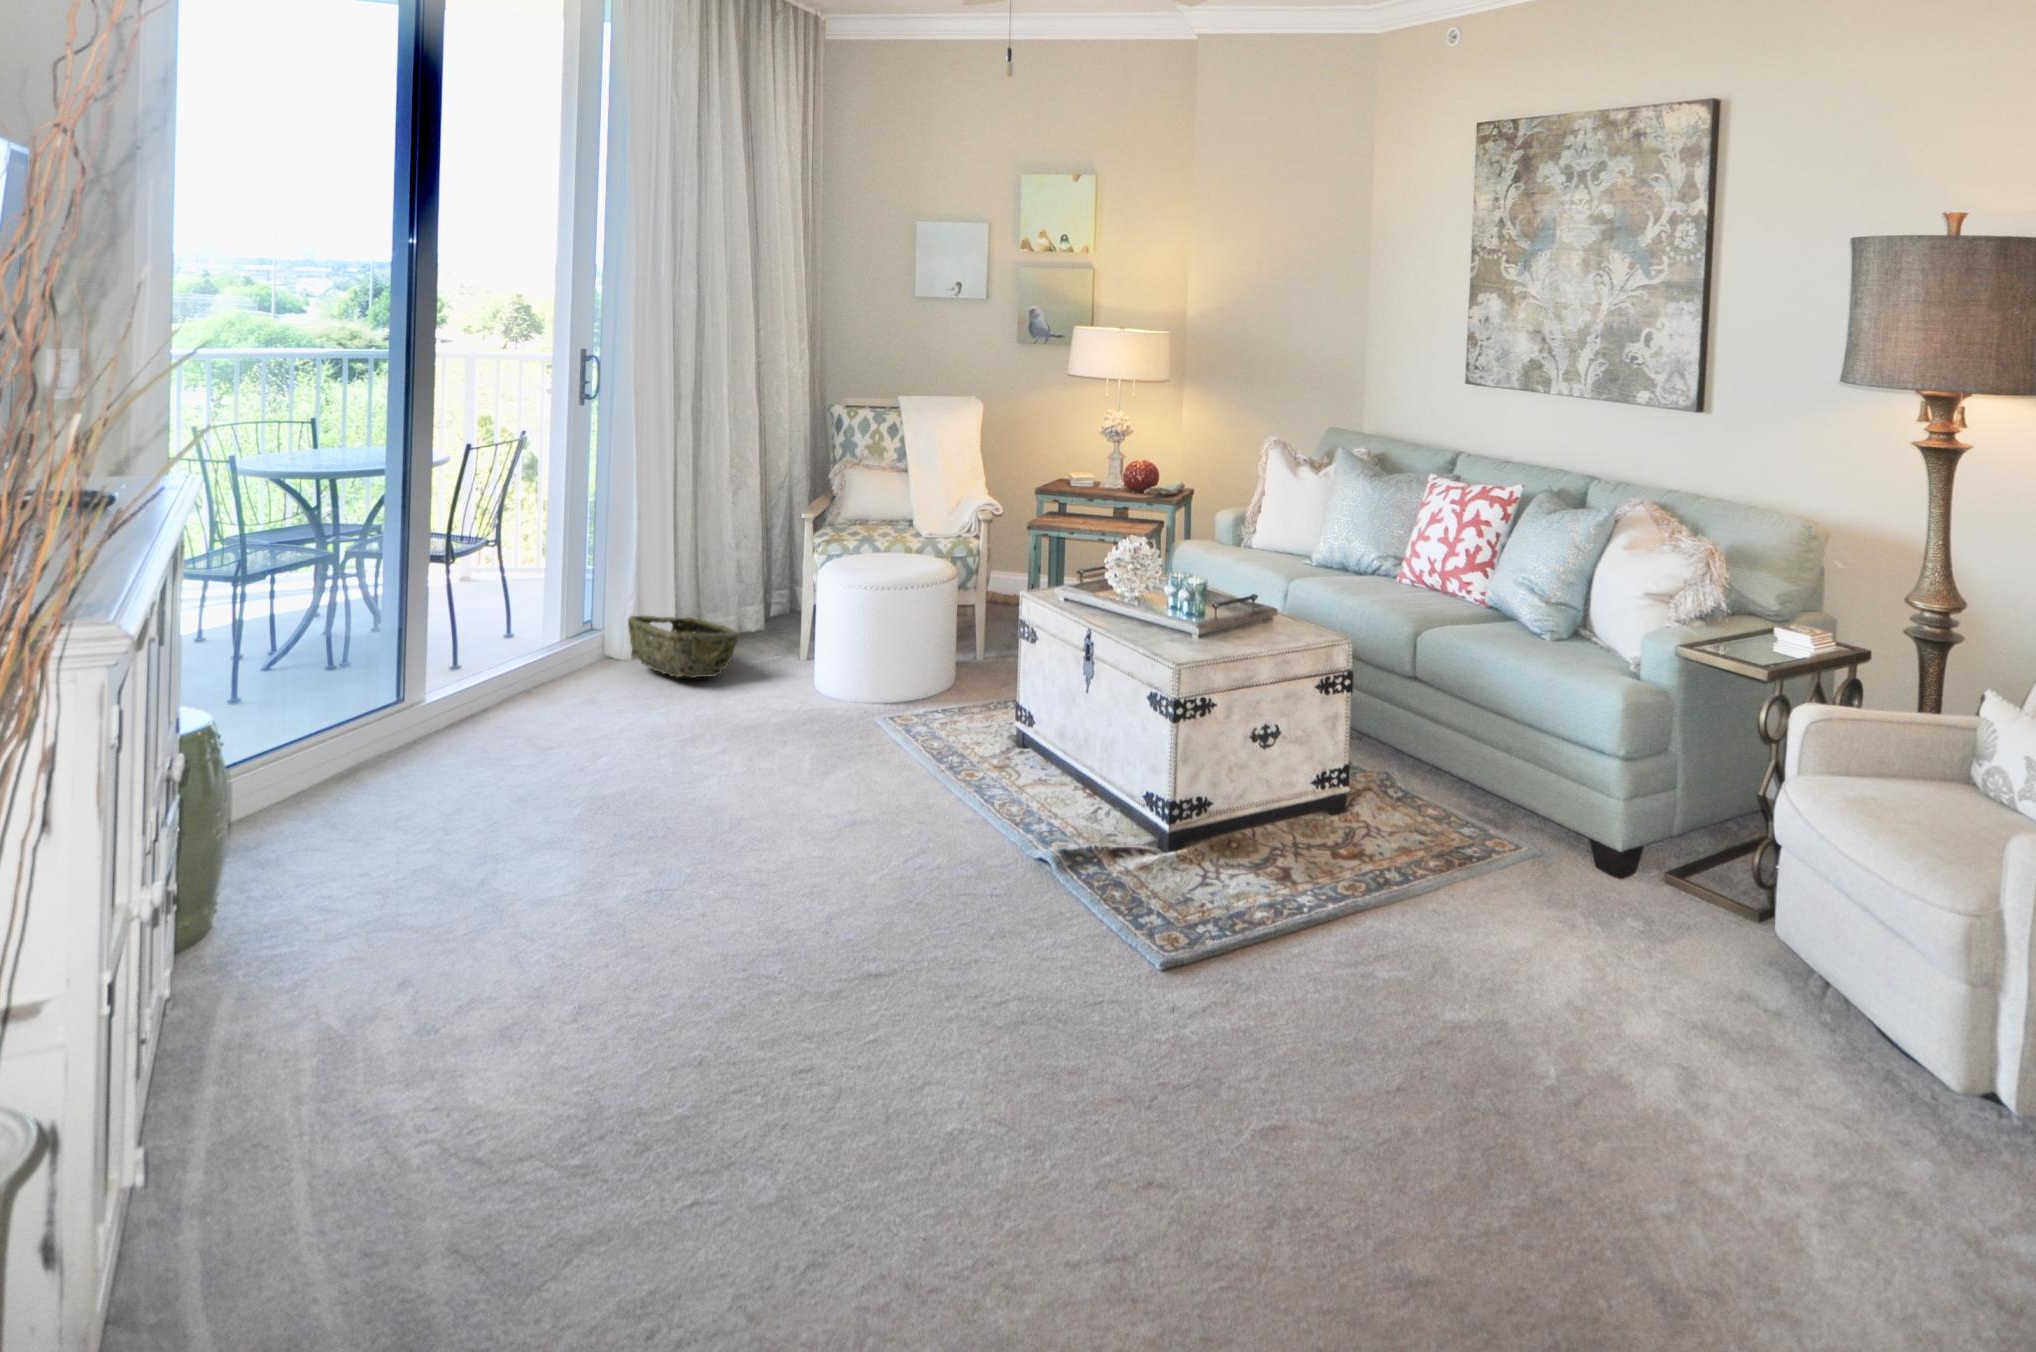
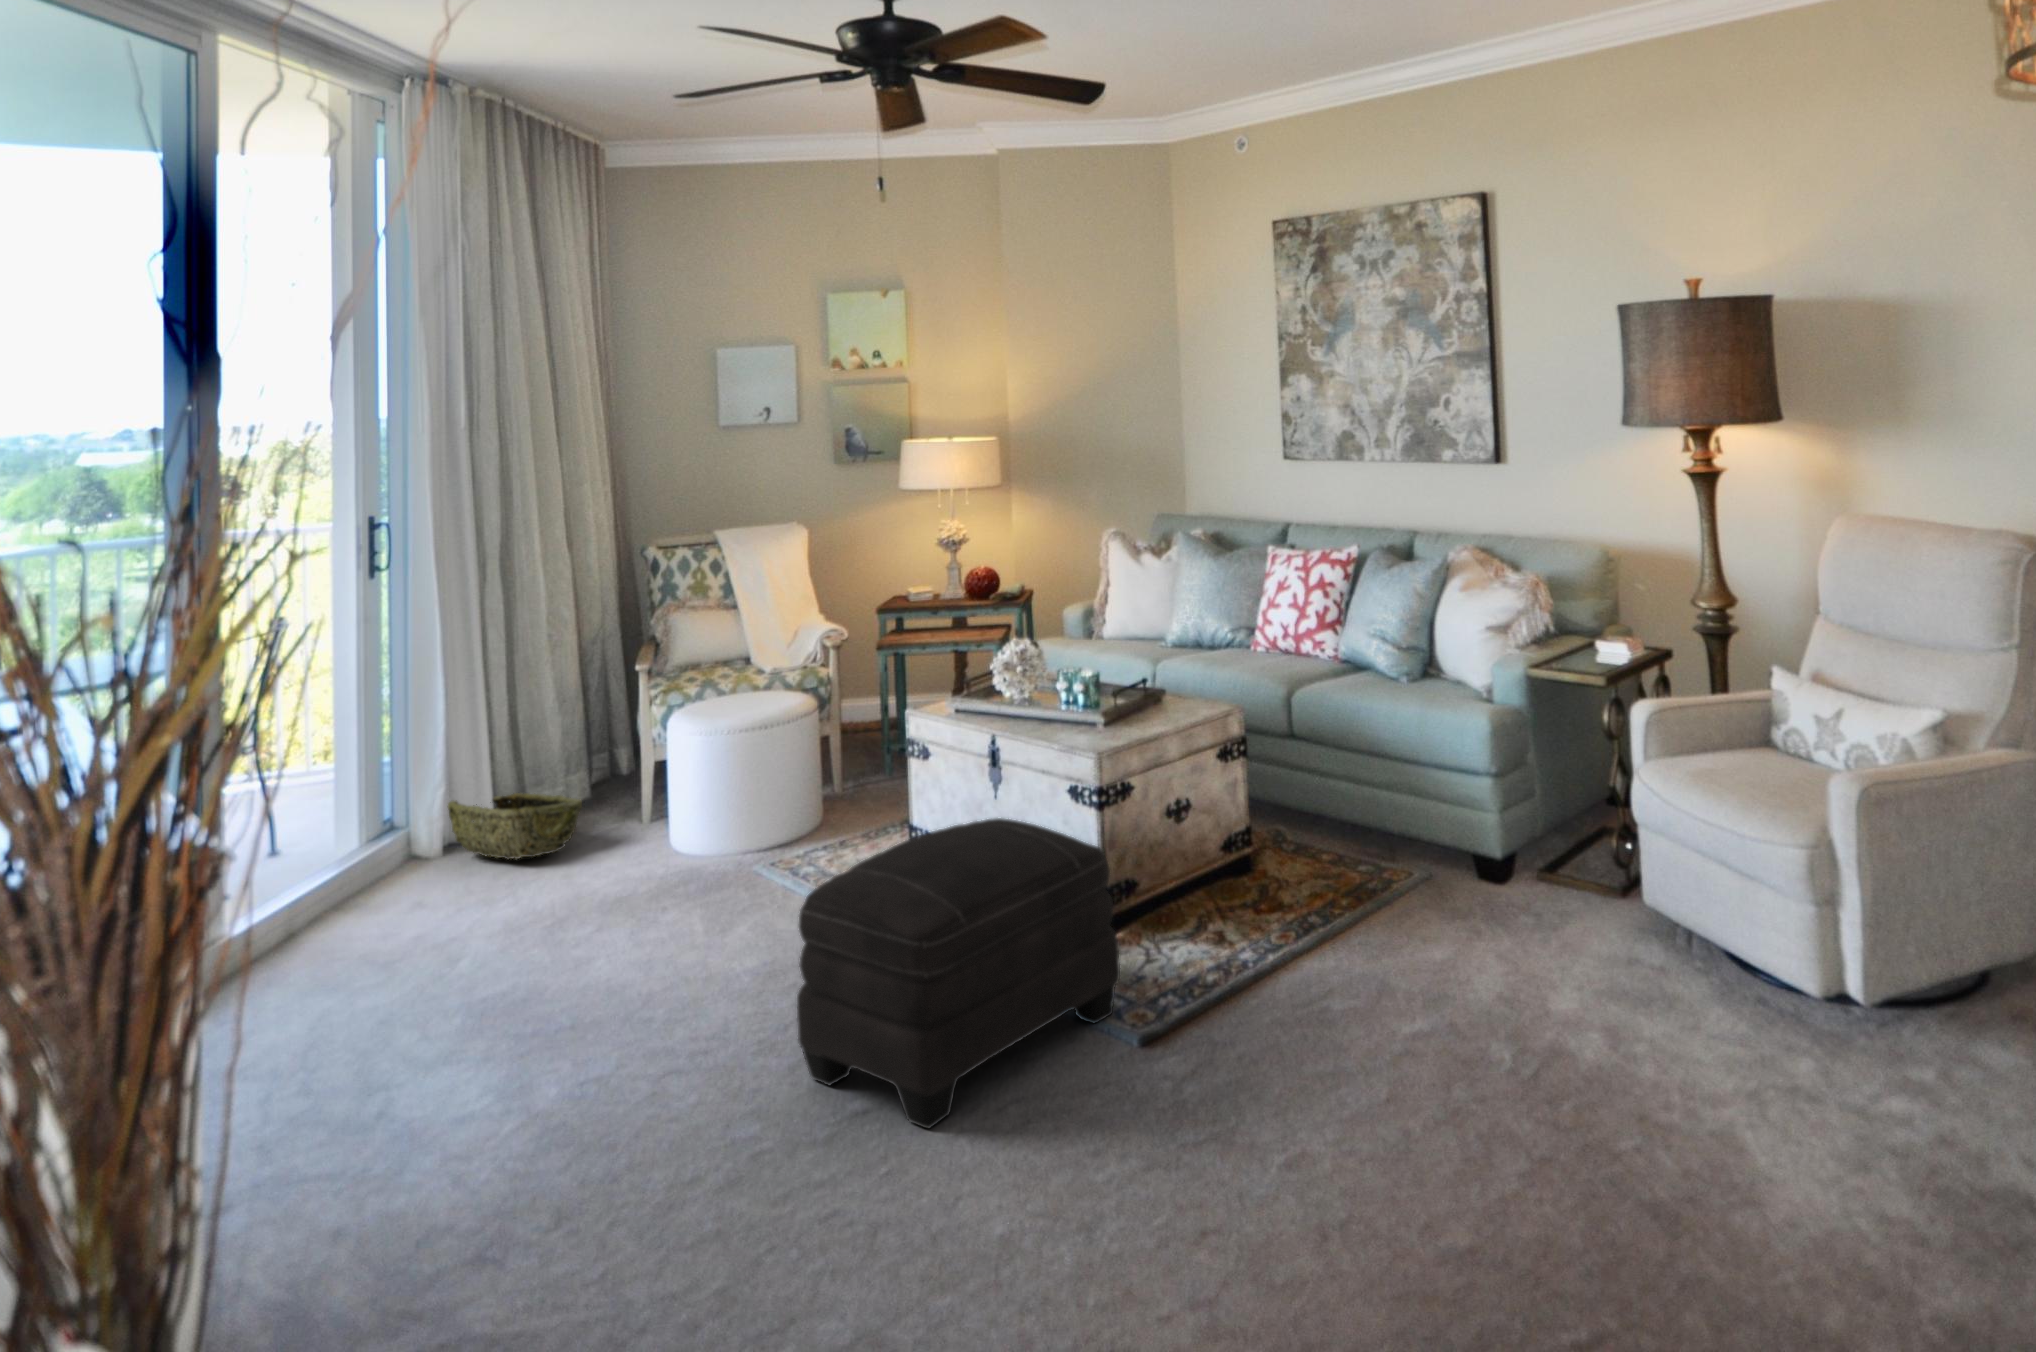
ottoman: none [834,714,1161,1007] -> present [797,818,1120,1128]

